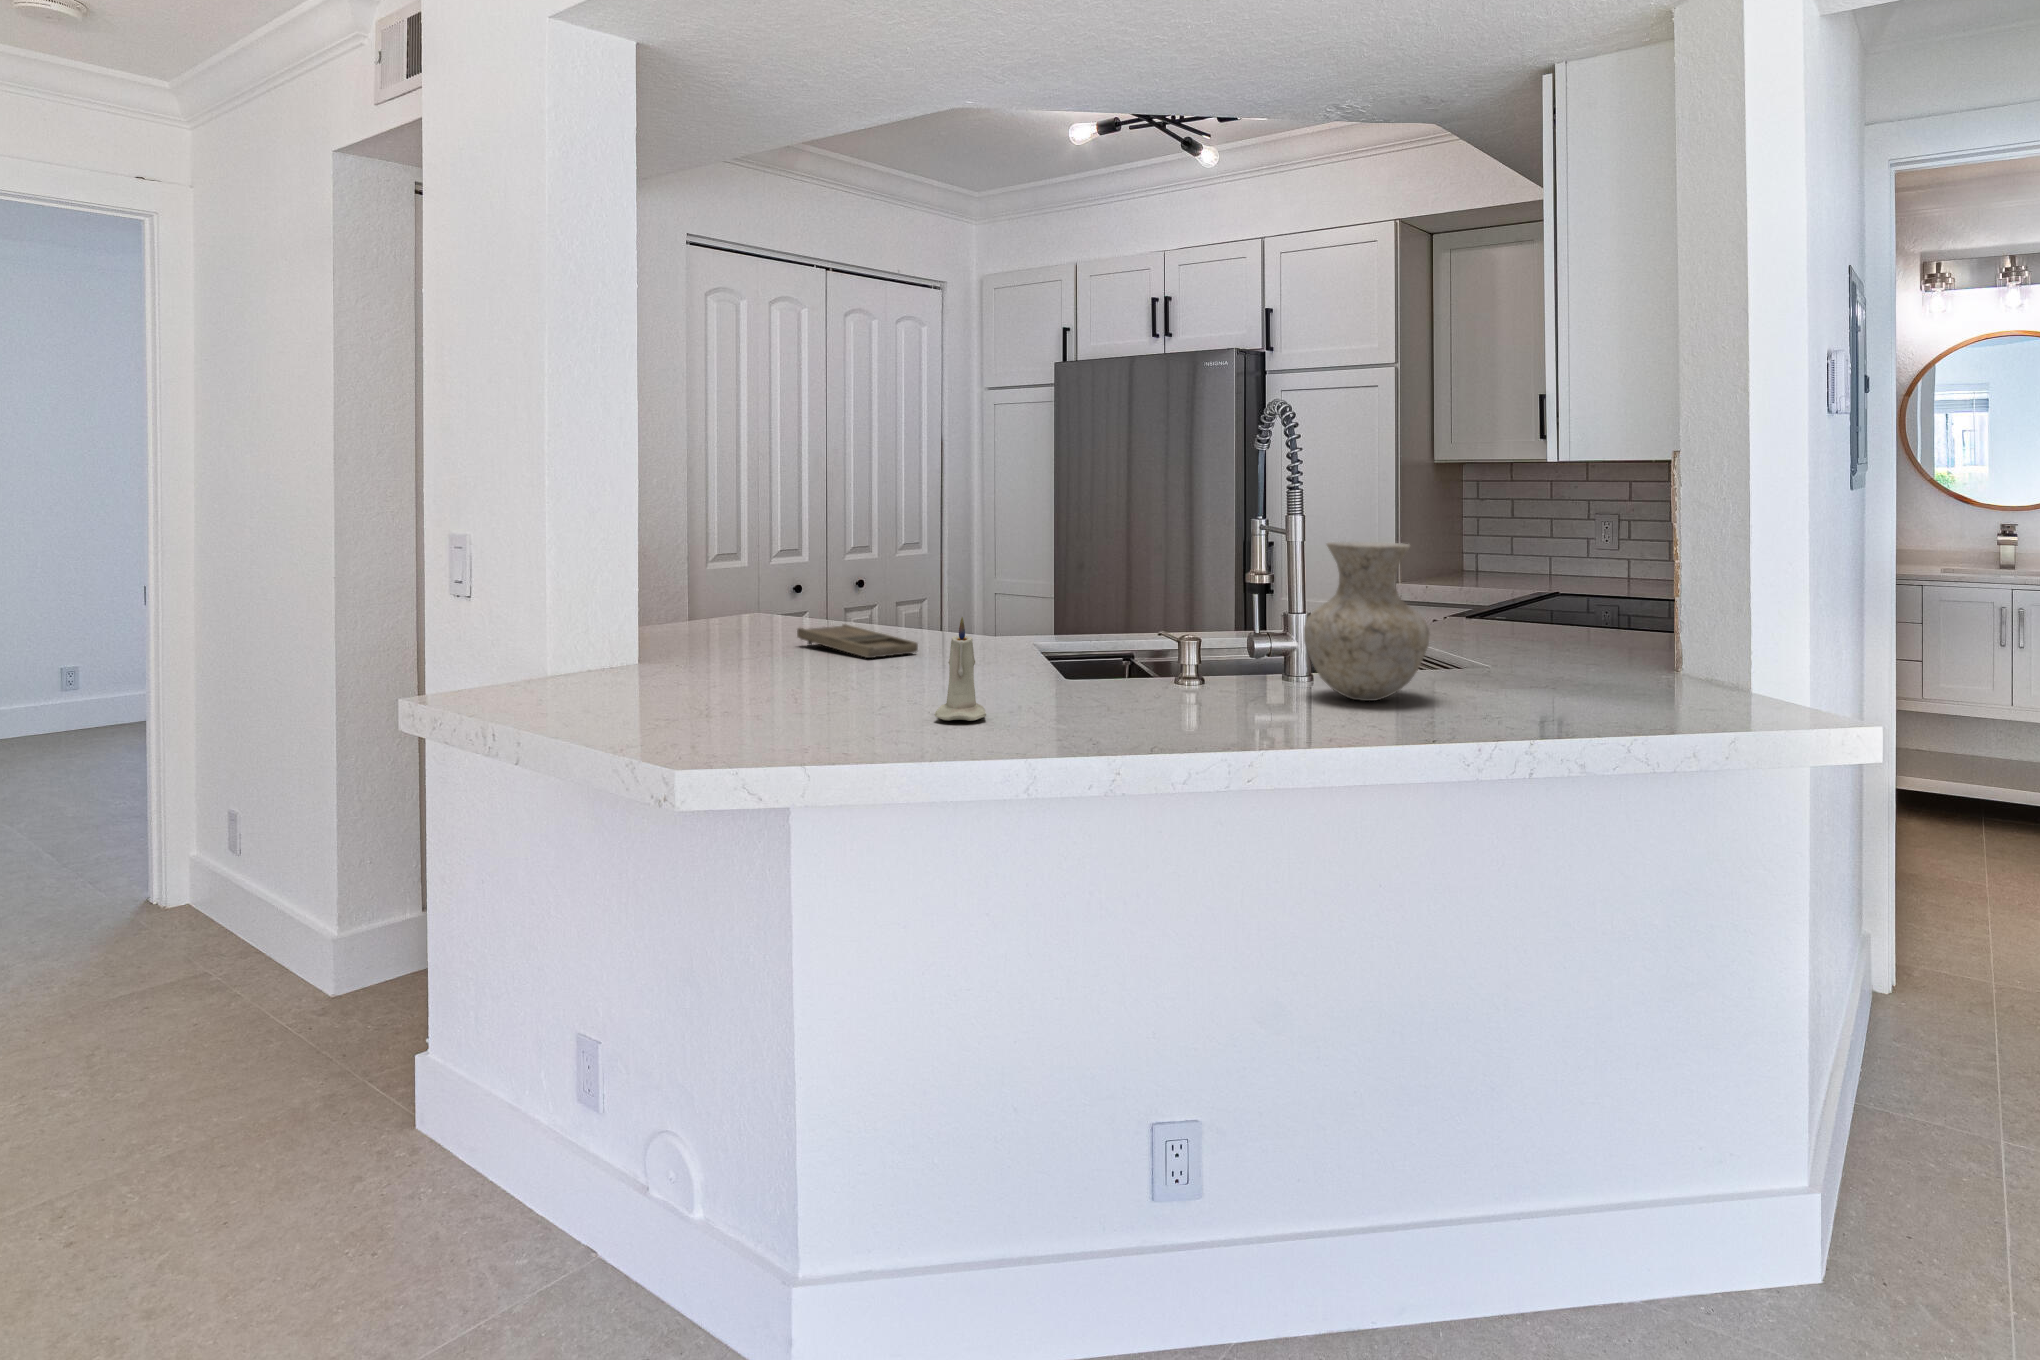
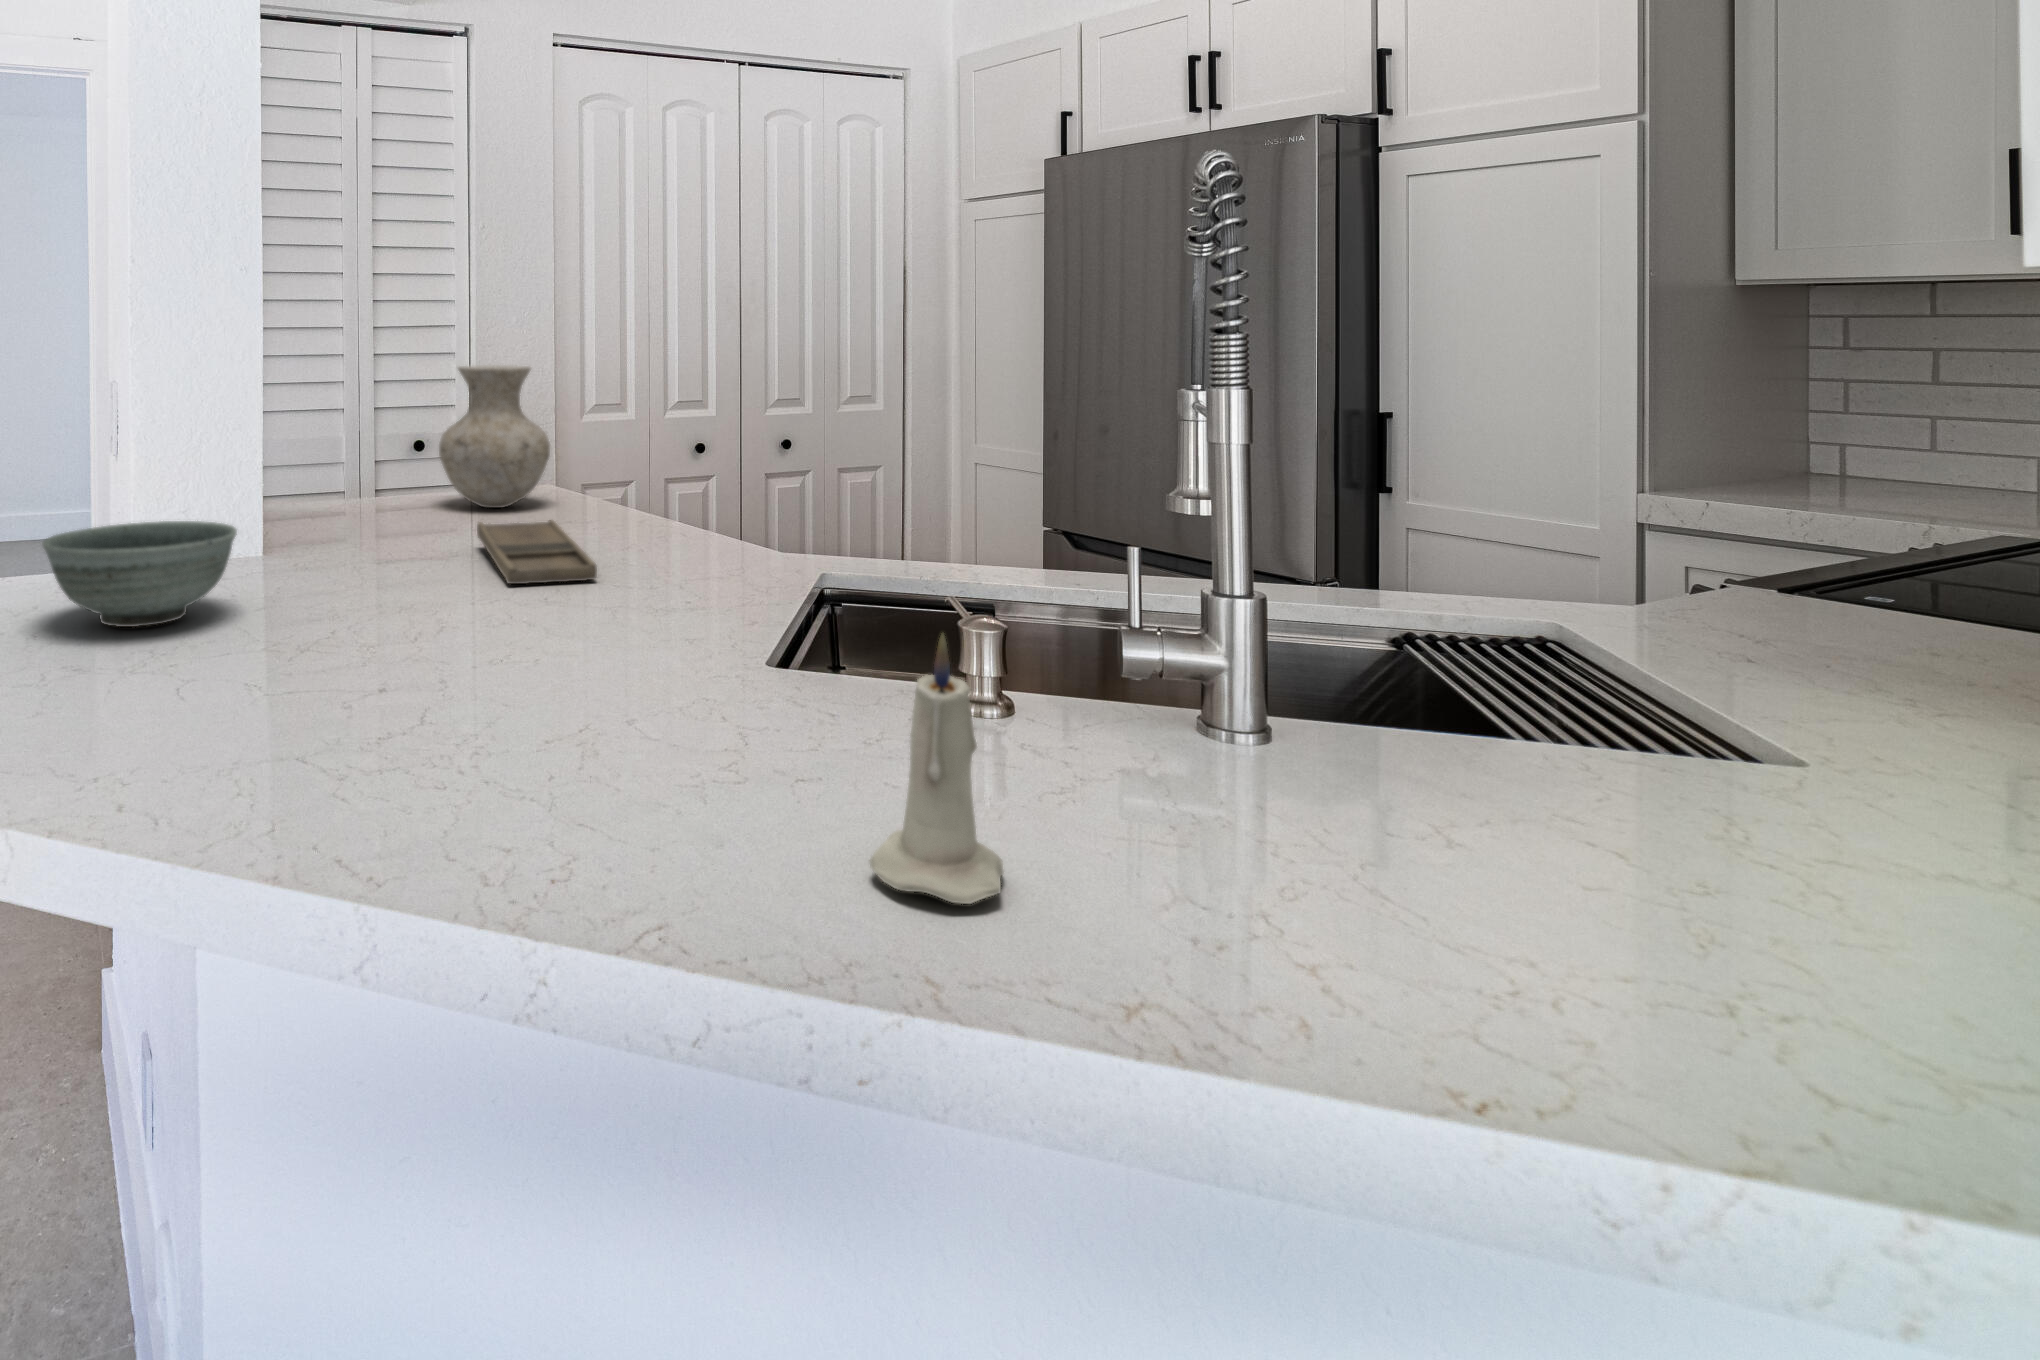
vase: present [1304,542,1430,701] -> present [439,365,550,508]
candle: present [934,617,986,721] -> present [870,634,1003,904]
bowl: none [601,624,735,691] -> present [42,521,237,627]

